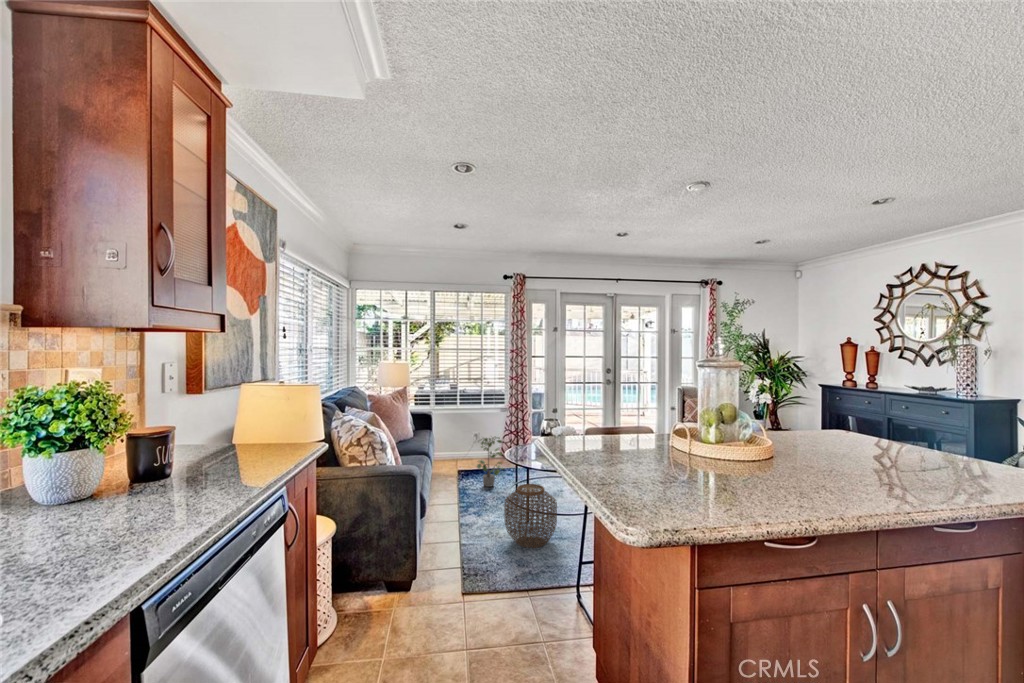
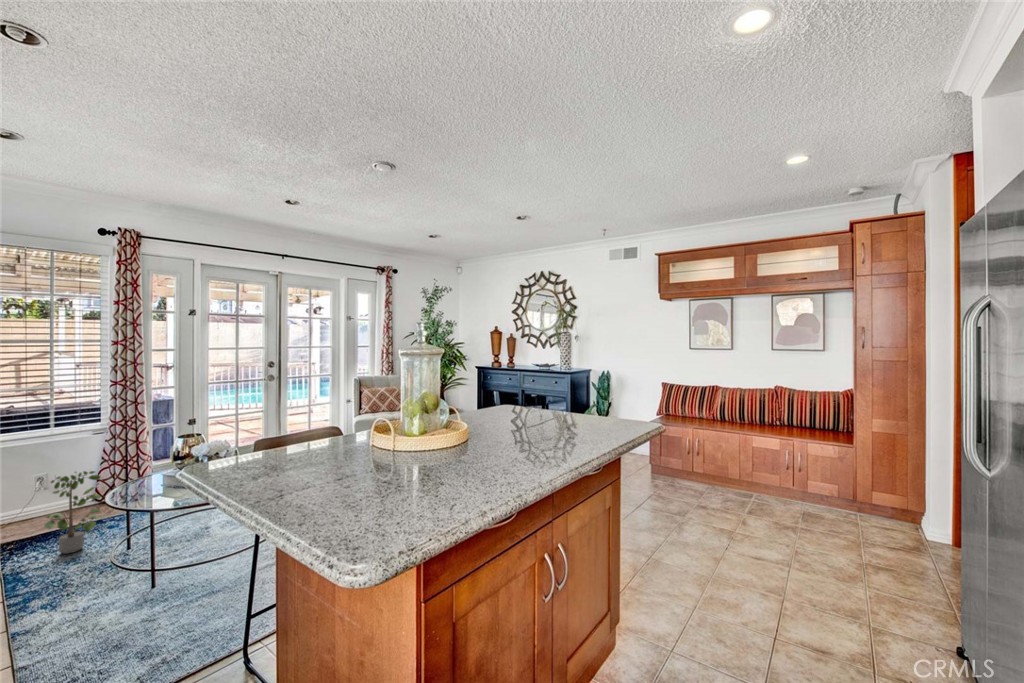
woven basket: present [504,484,557,548] -> none [112,529,212,632]

